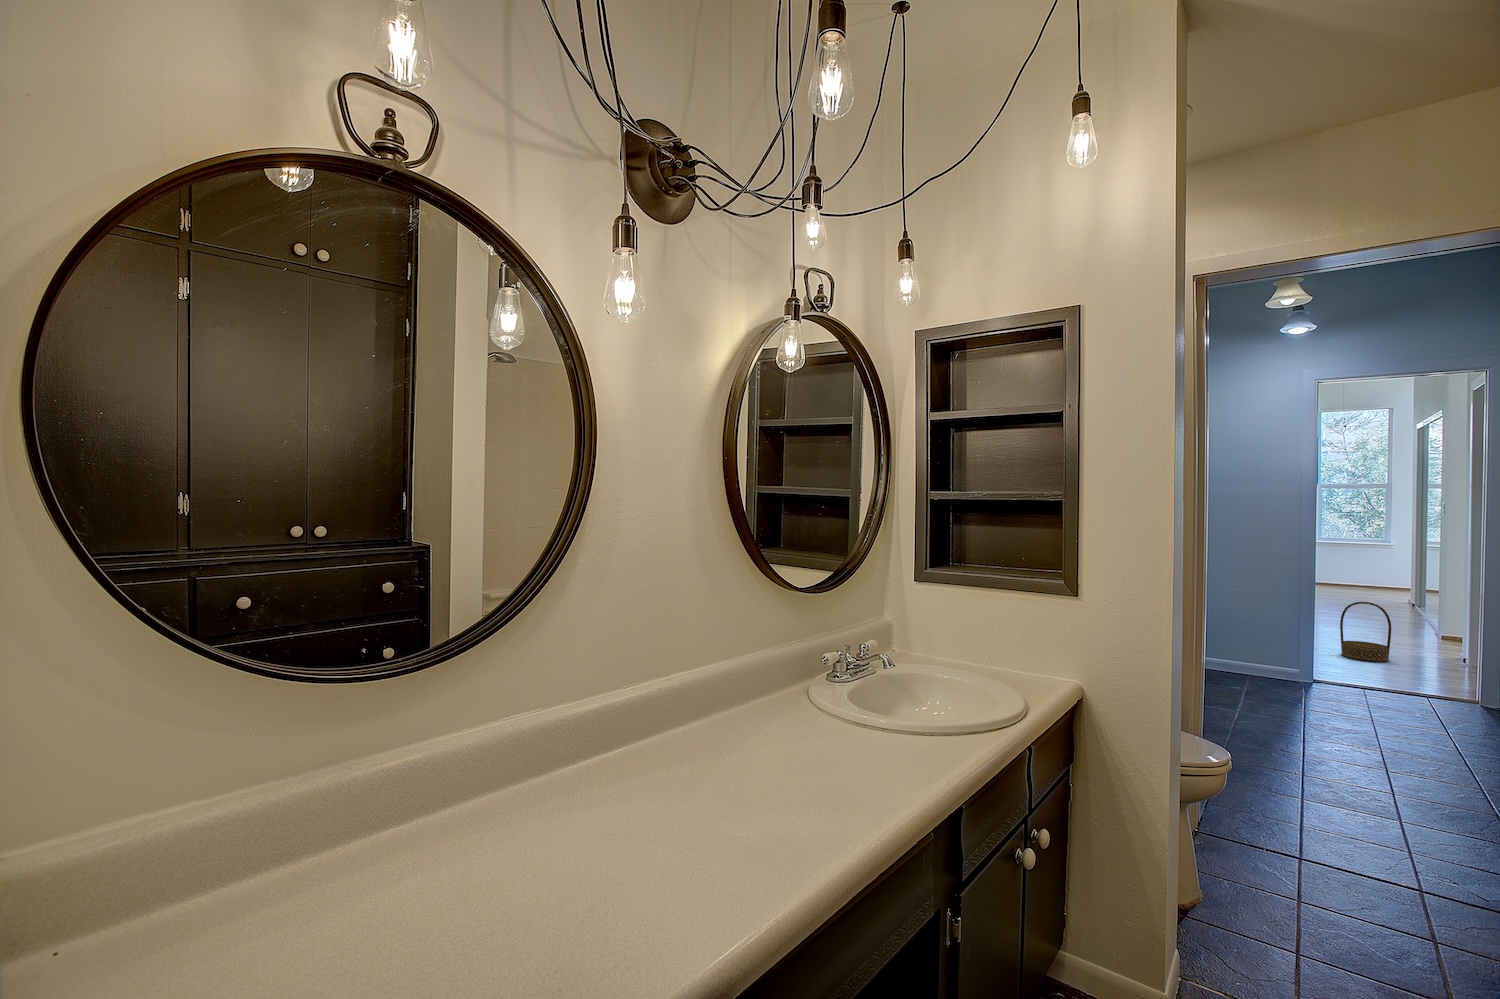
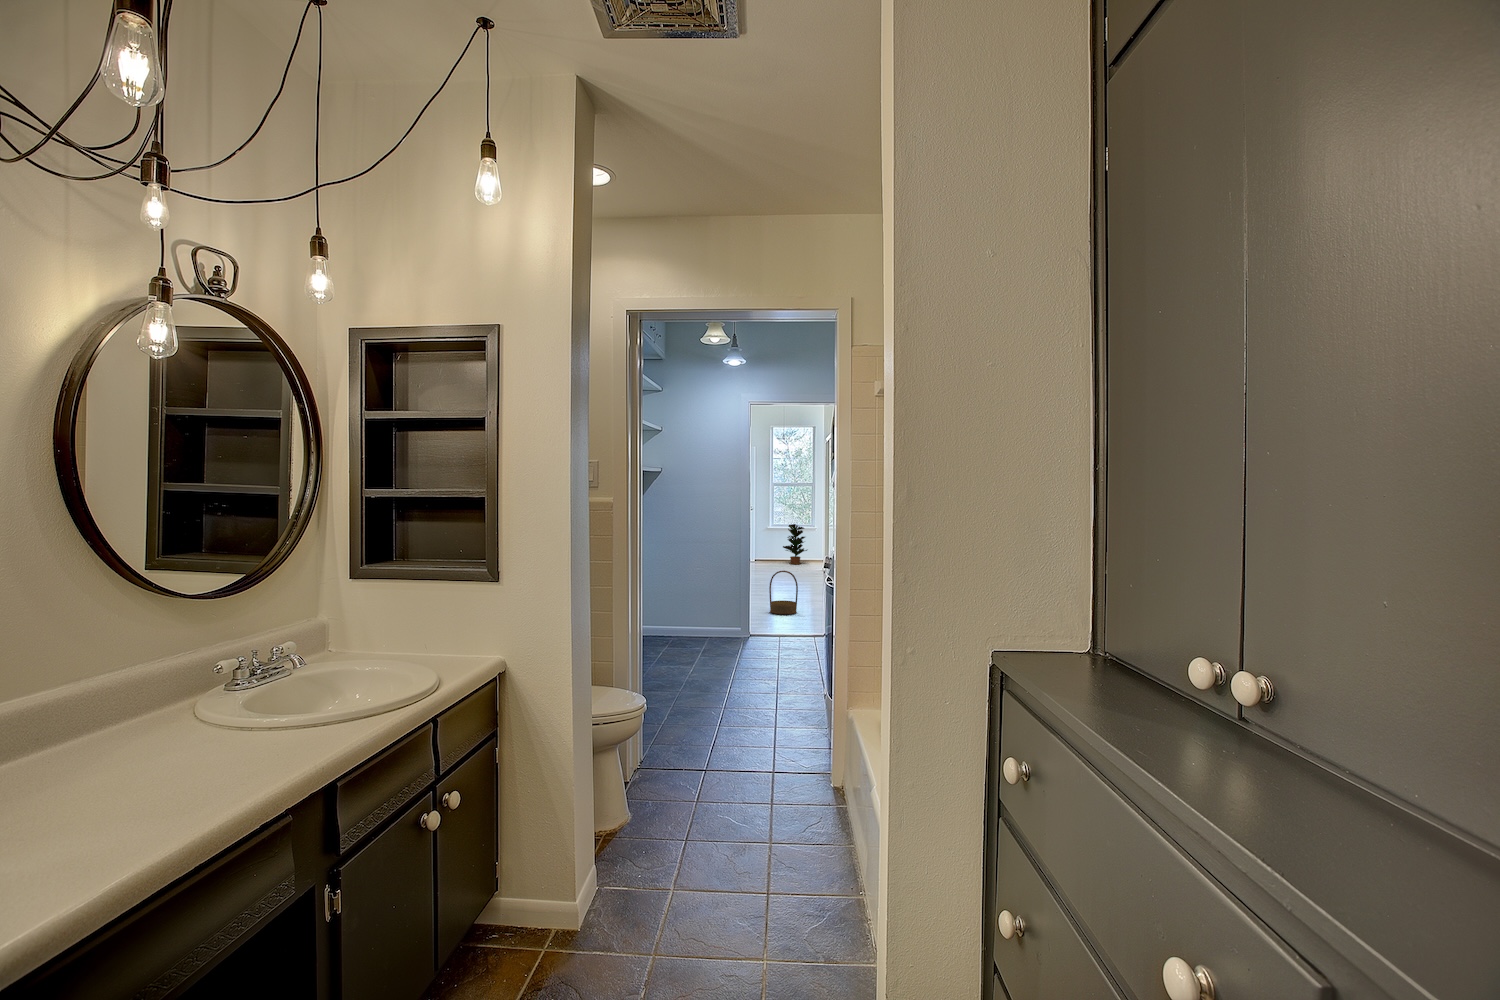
potted plant: none [1337,539,1383,593] -> present [783,524,807,565]

